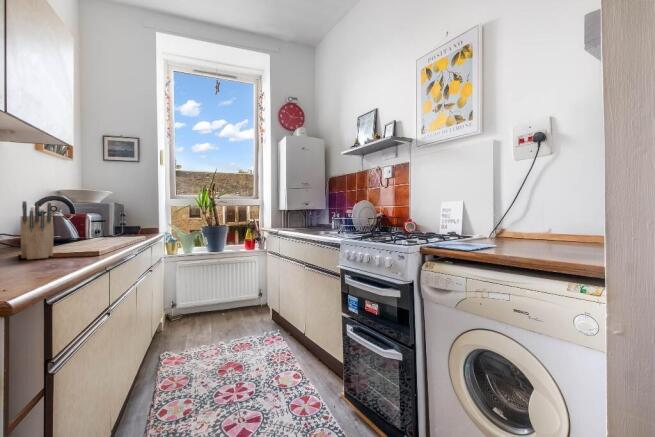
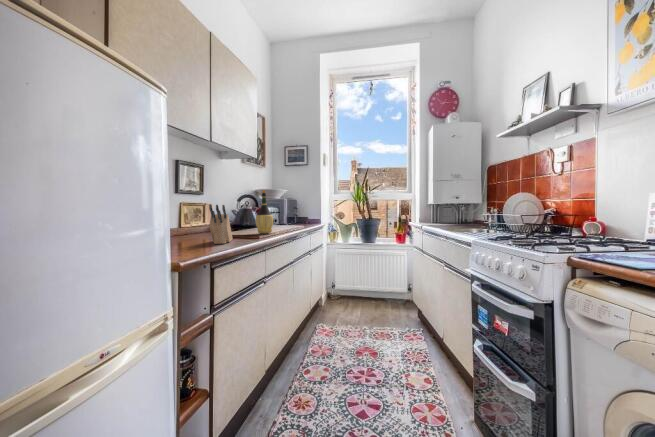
wine bottle: none [79,186,108,244] -> present [256,190,273,234]

